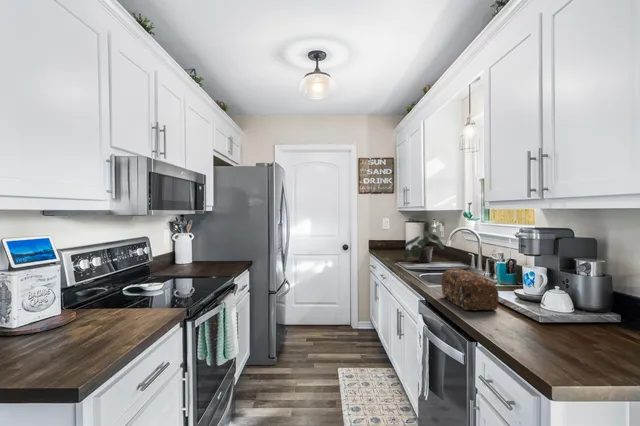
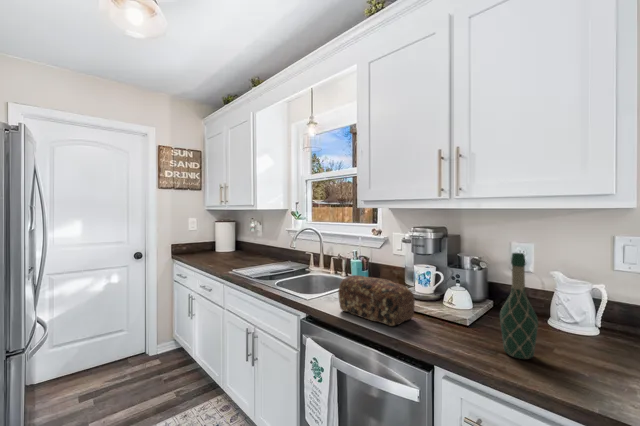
potted plant: present [404,231,444,262] -> none [230,231,276,266]
wine bottle: none [528,252,562,347] -> present [500,253,538,359]

